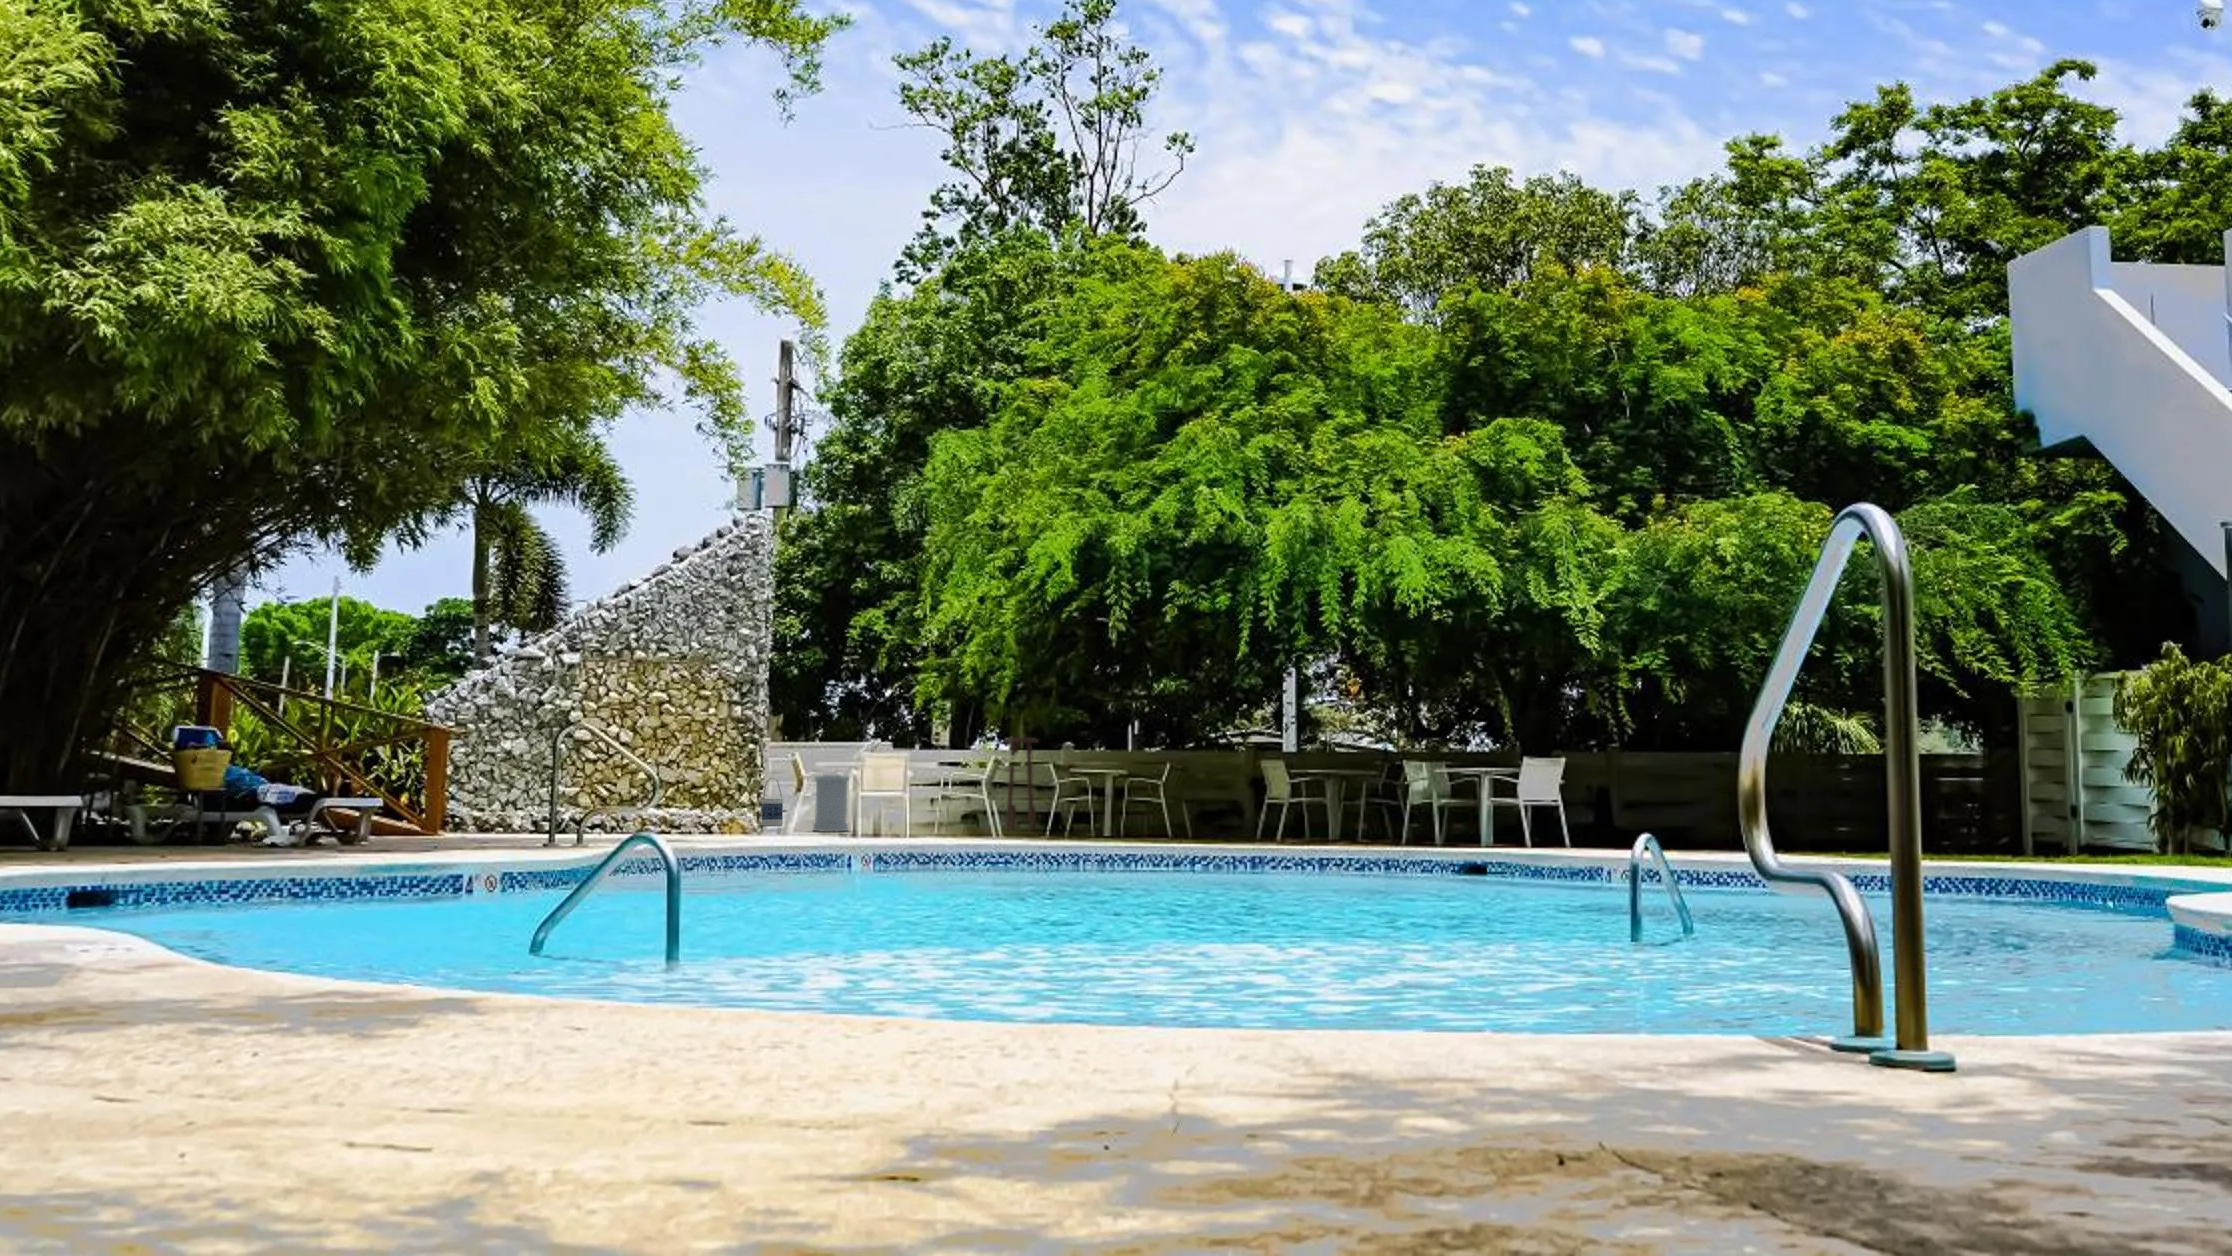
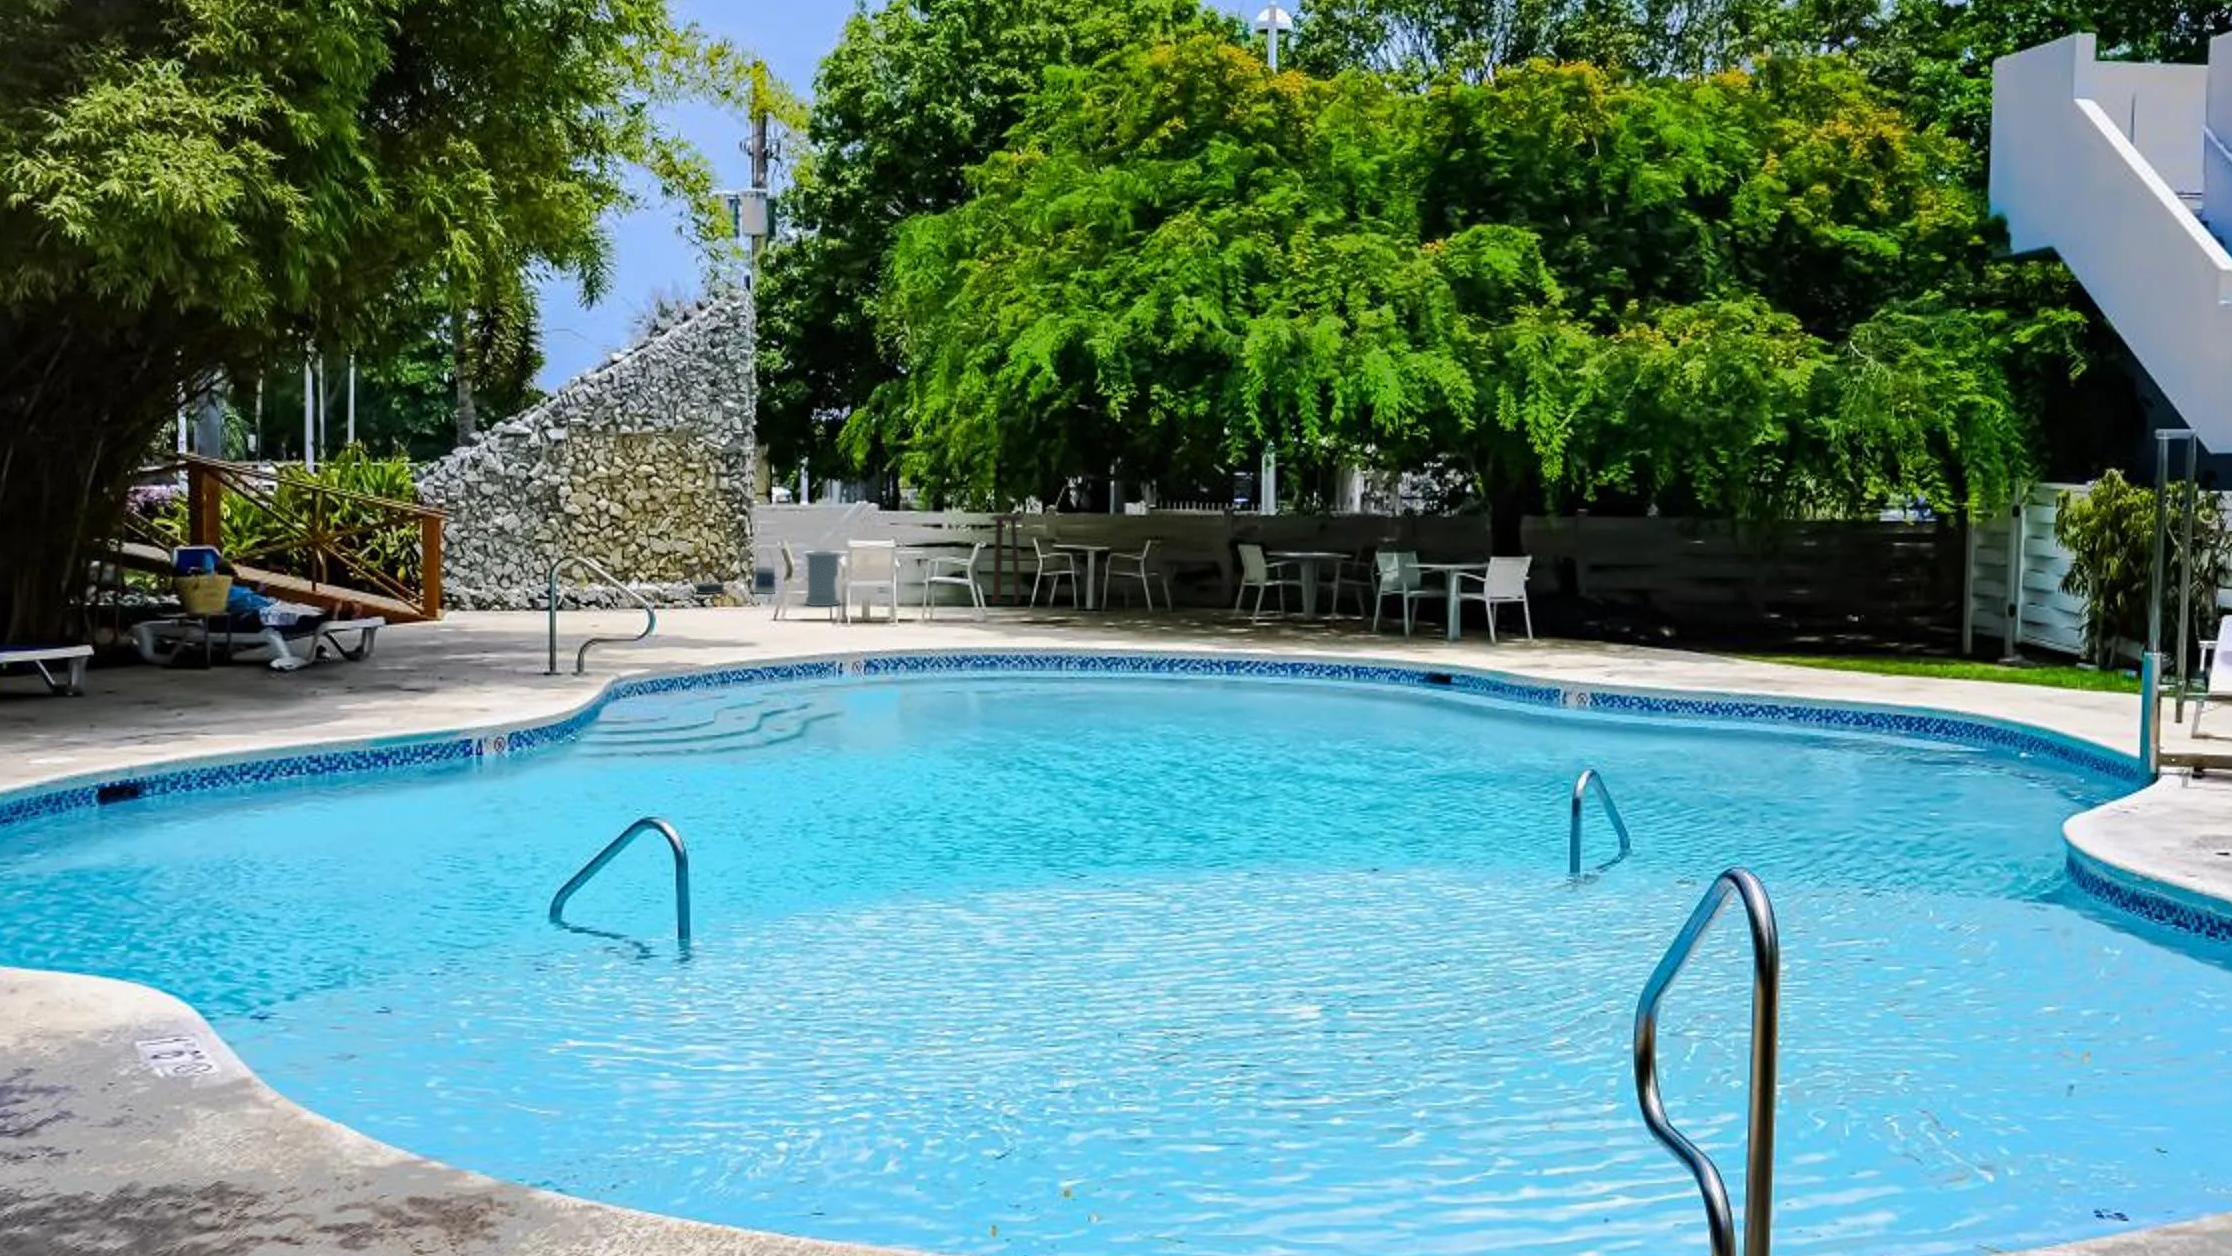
decorative plant: none [693,791,733,826] -> present [692,565,726,594]

